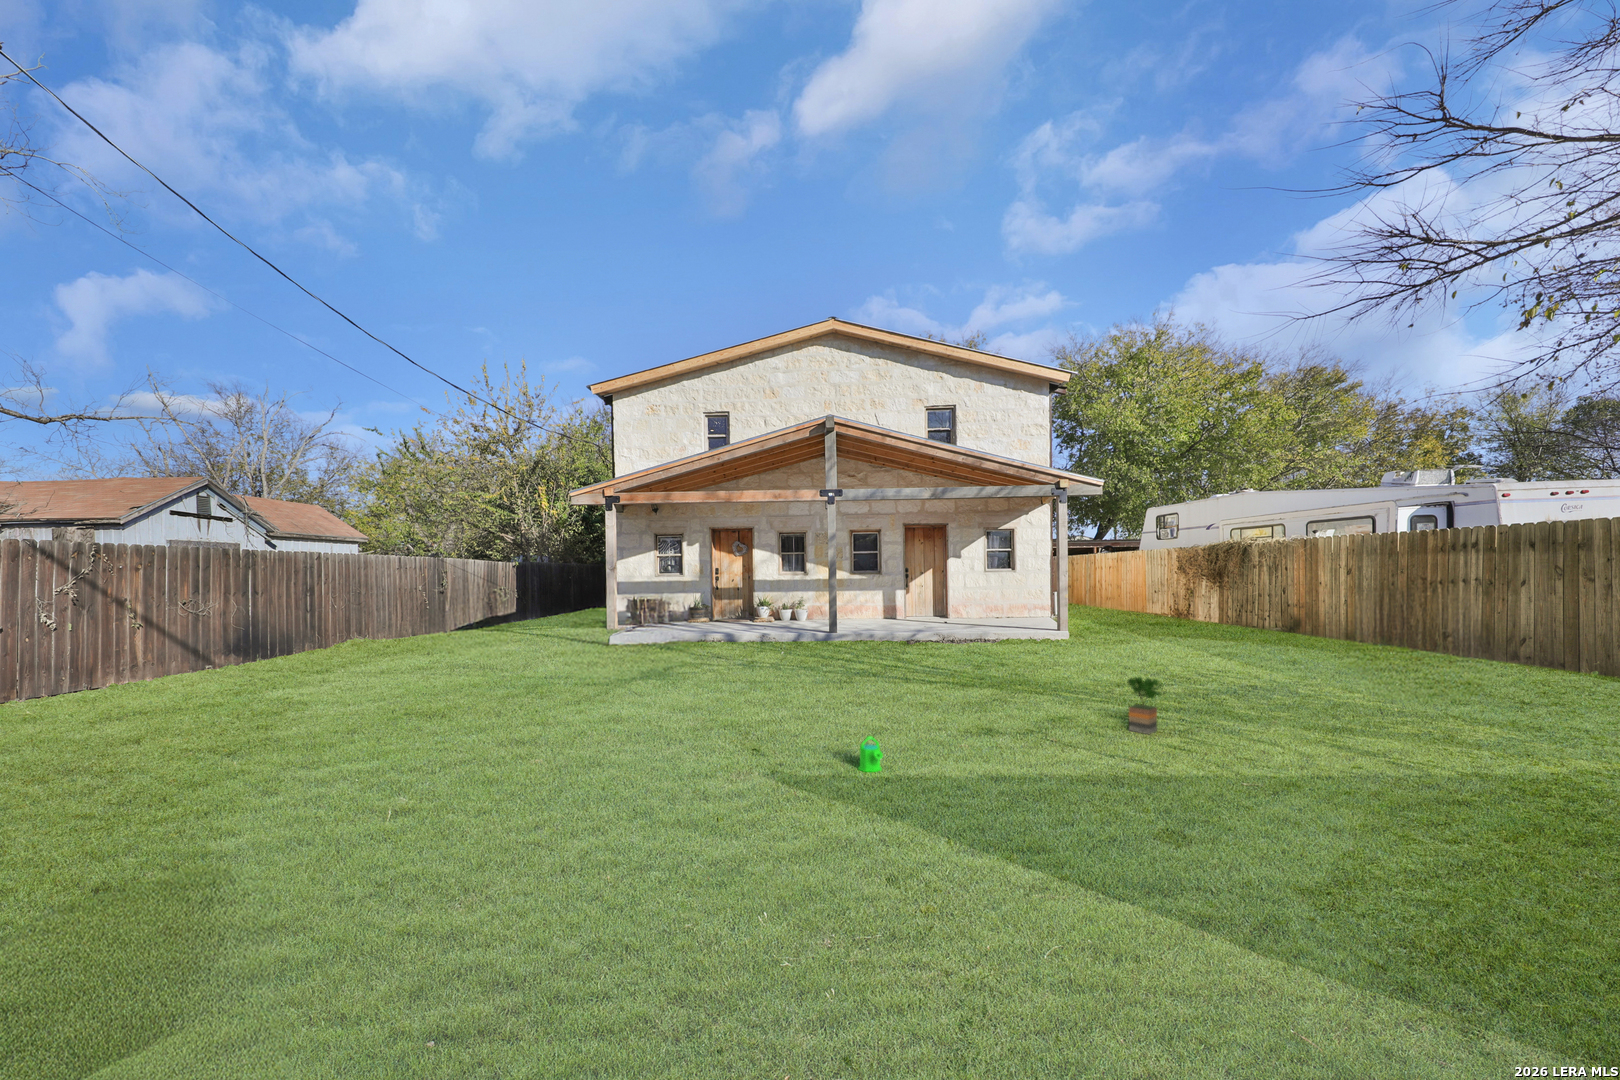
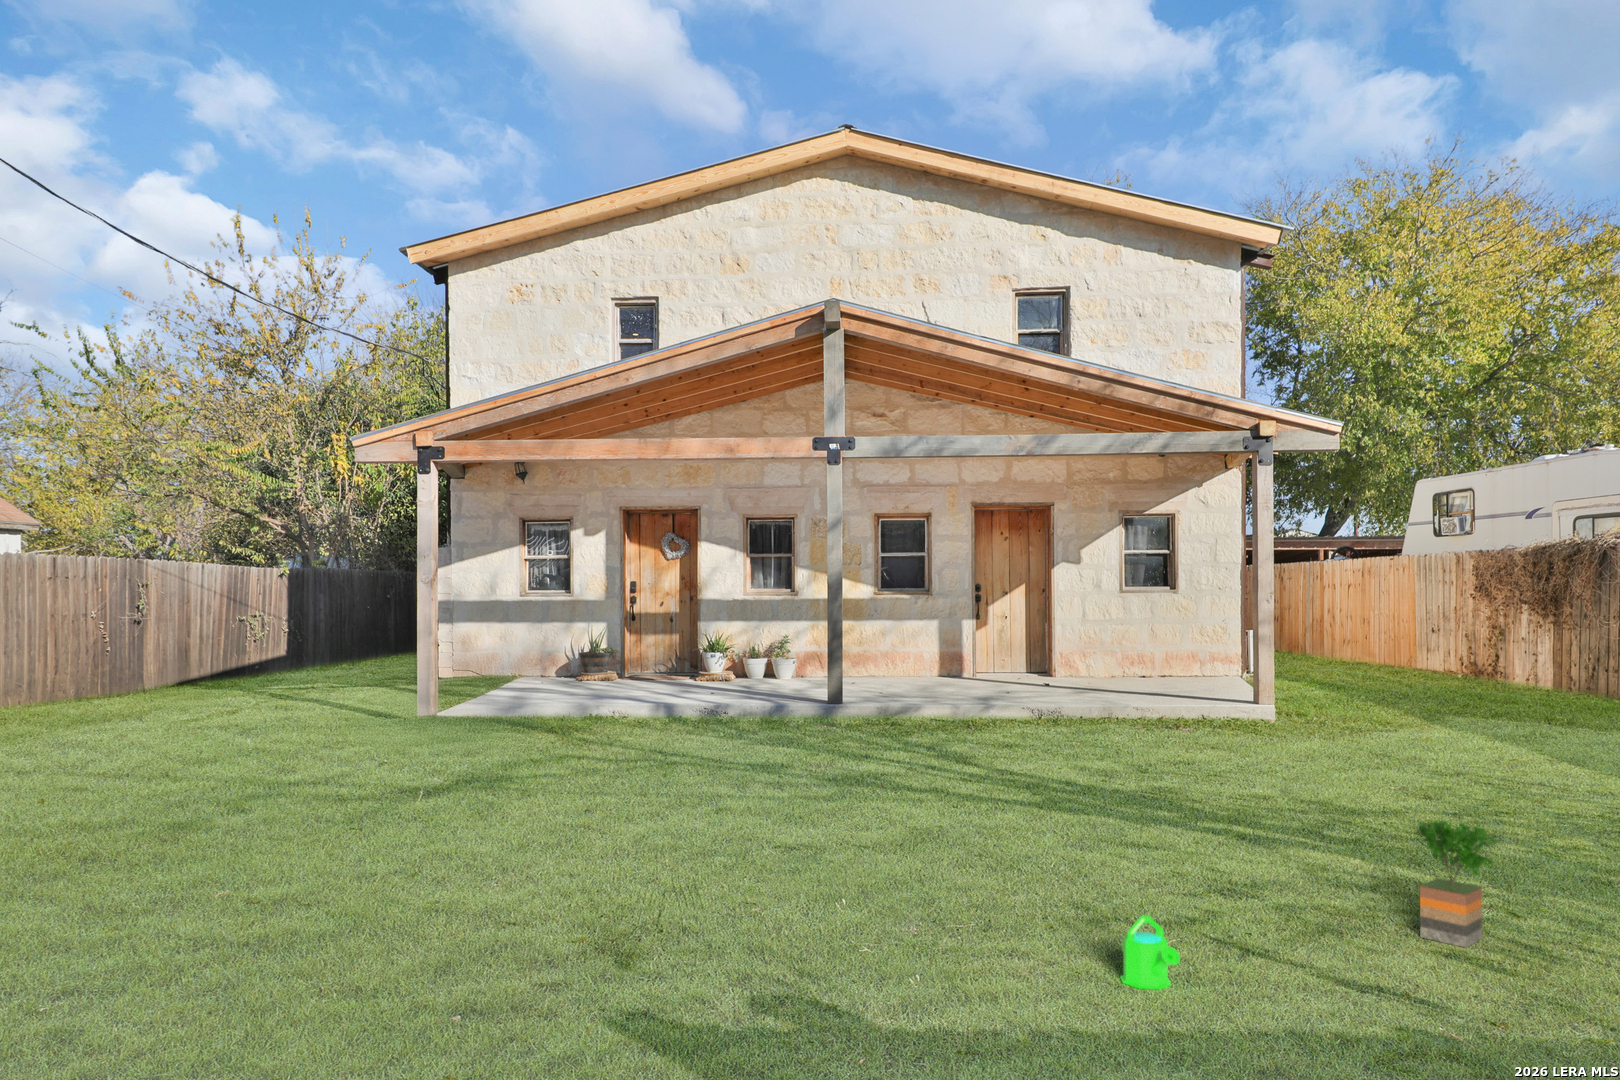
watering can: present [858,736,883,772] -> present [1120,915,1180,990]

